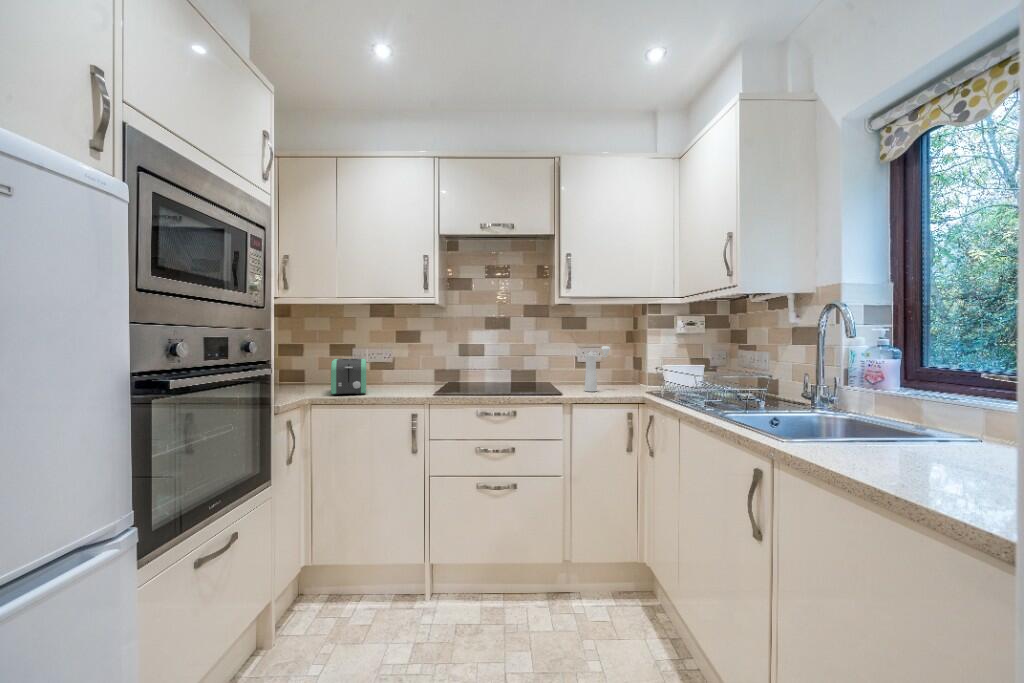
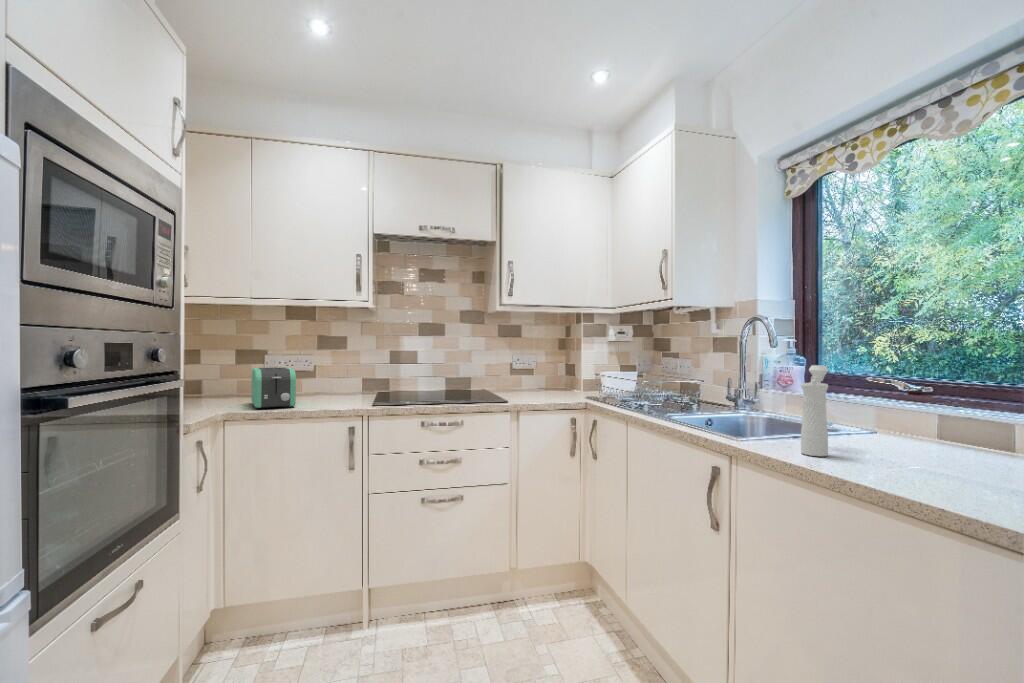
pepper mill: present [585,346,610,392] -> present [801,365,828,456]

